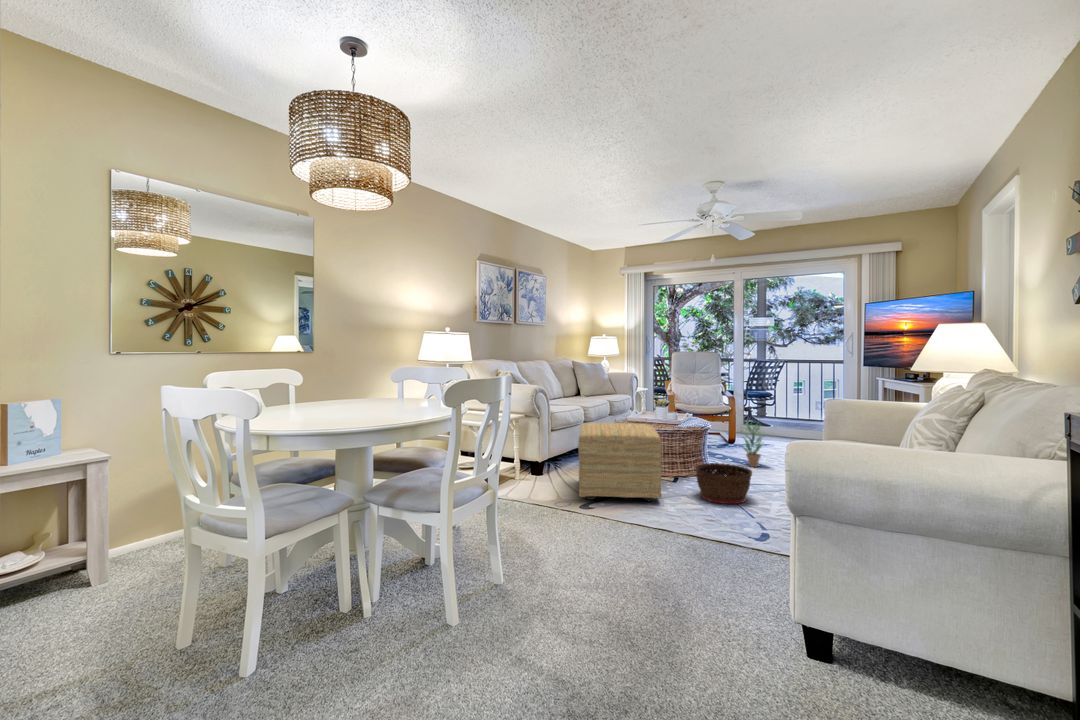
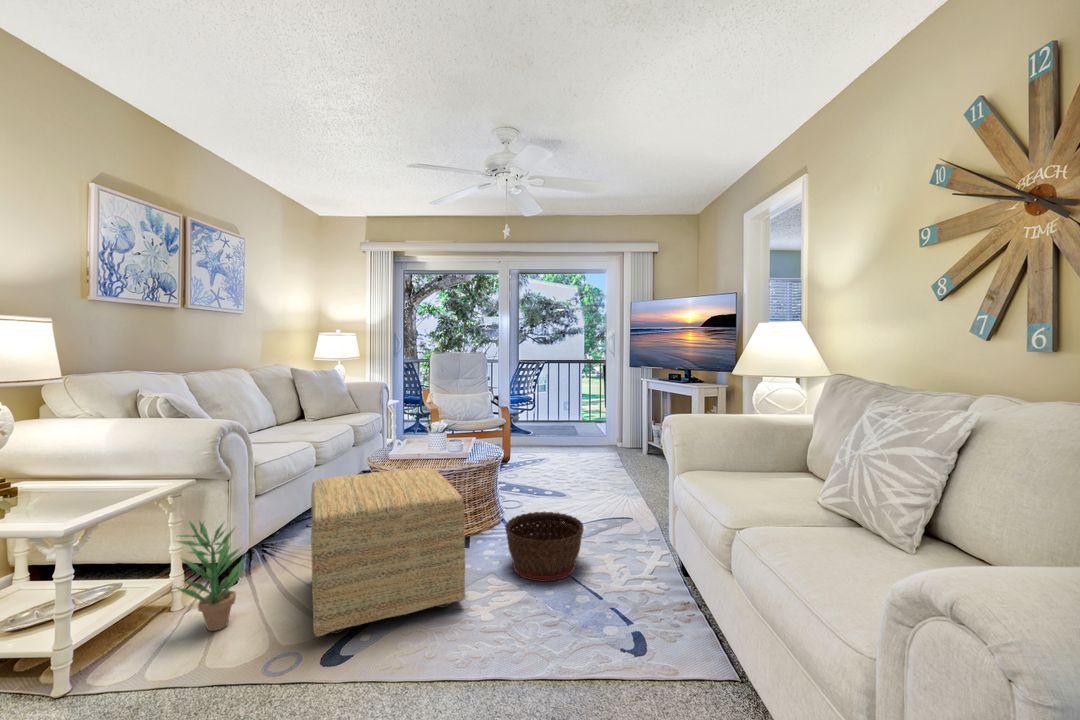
potted plant: present [742,421,762,467] -> present [176,521,246,631]

